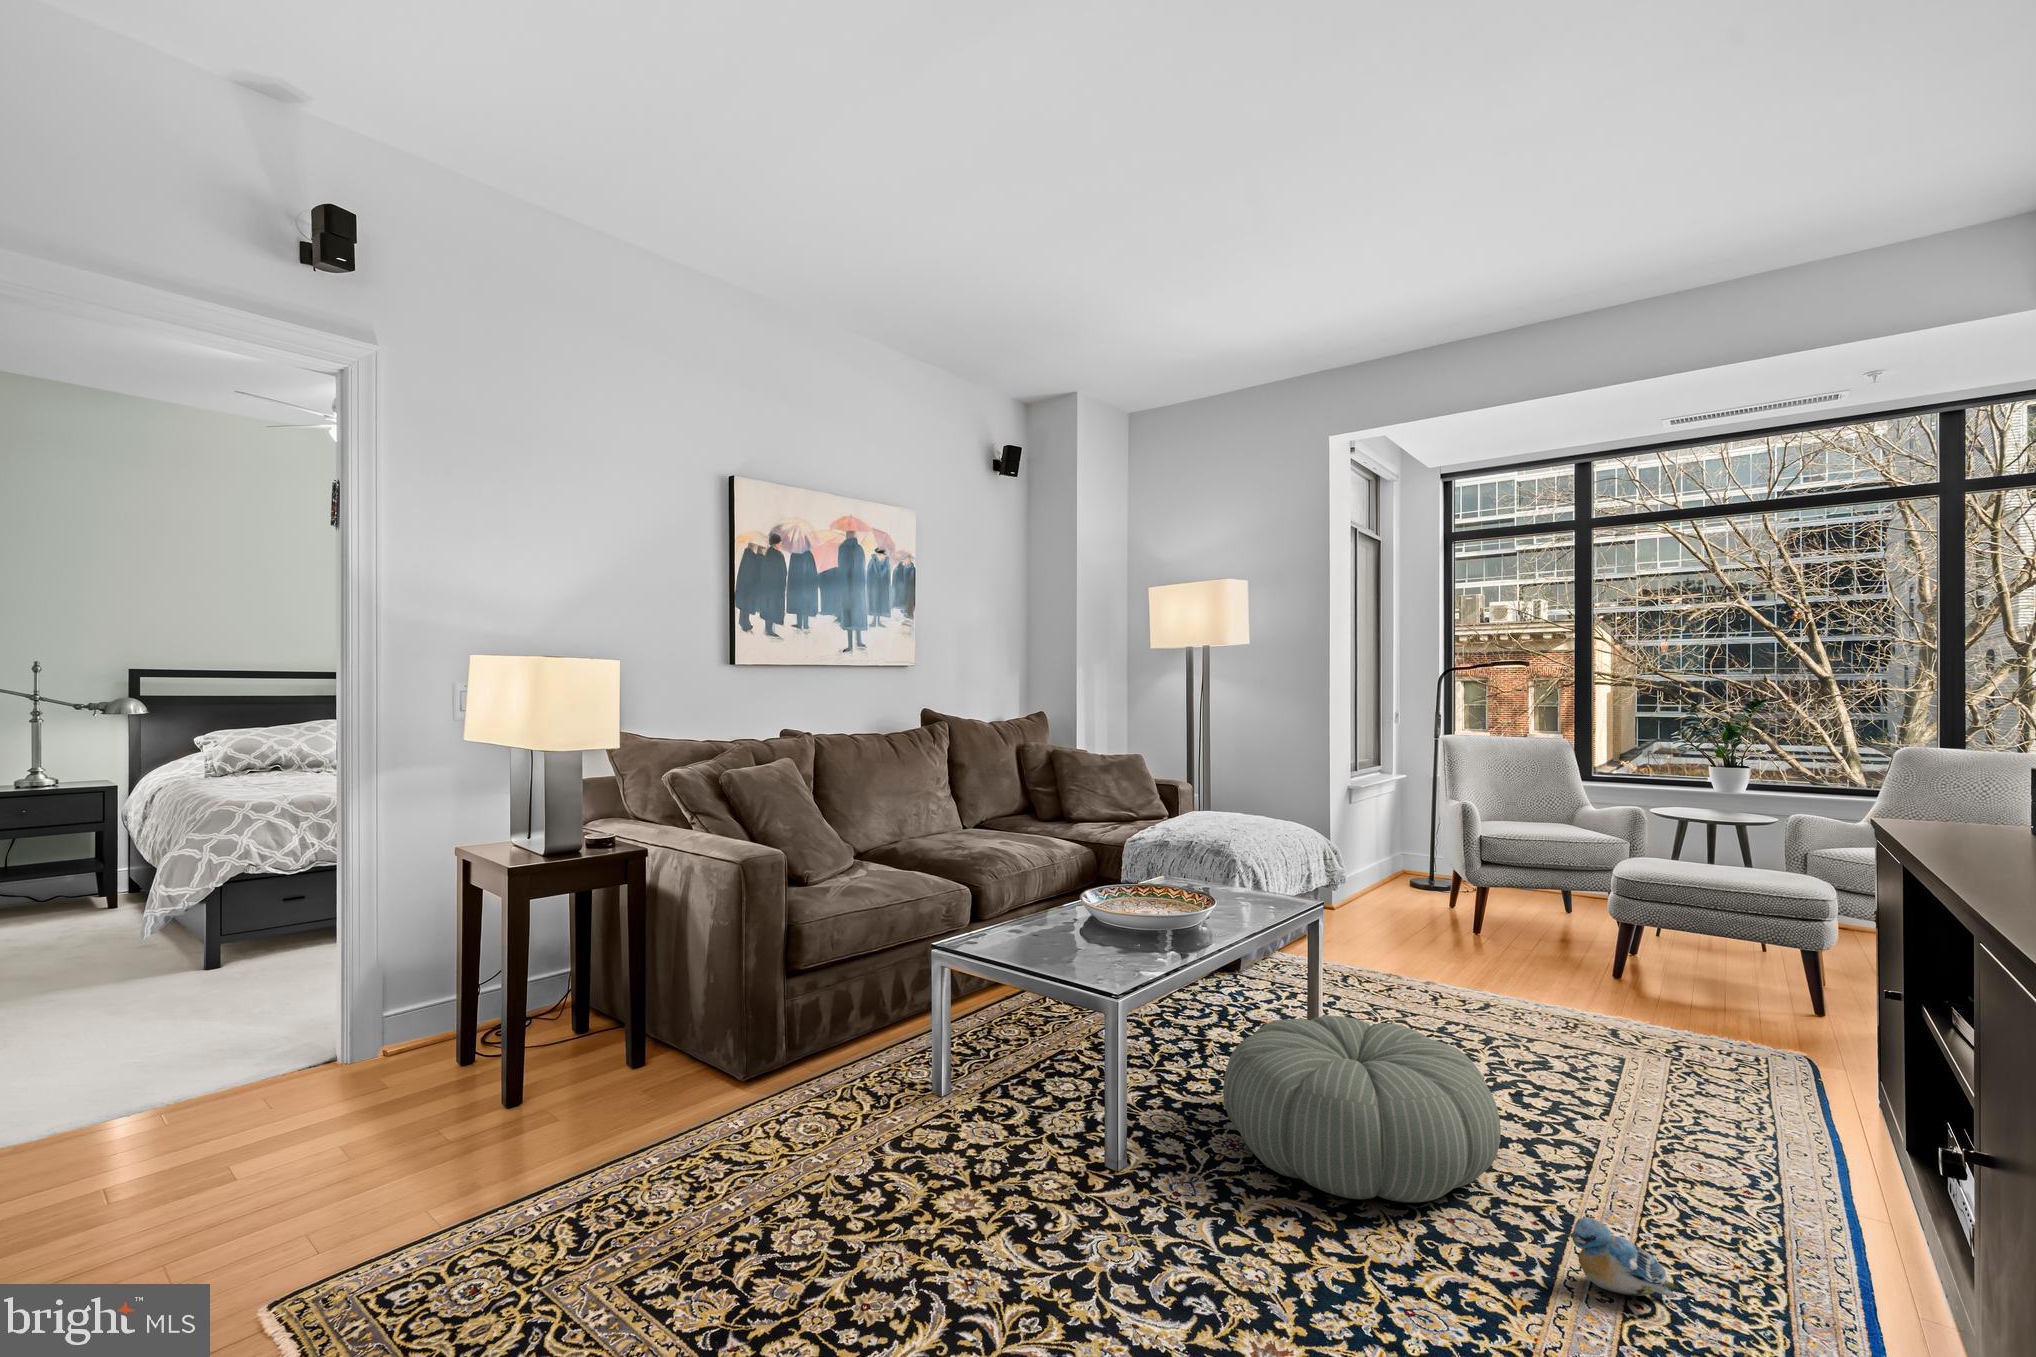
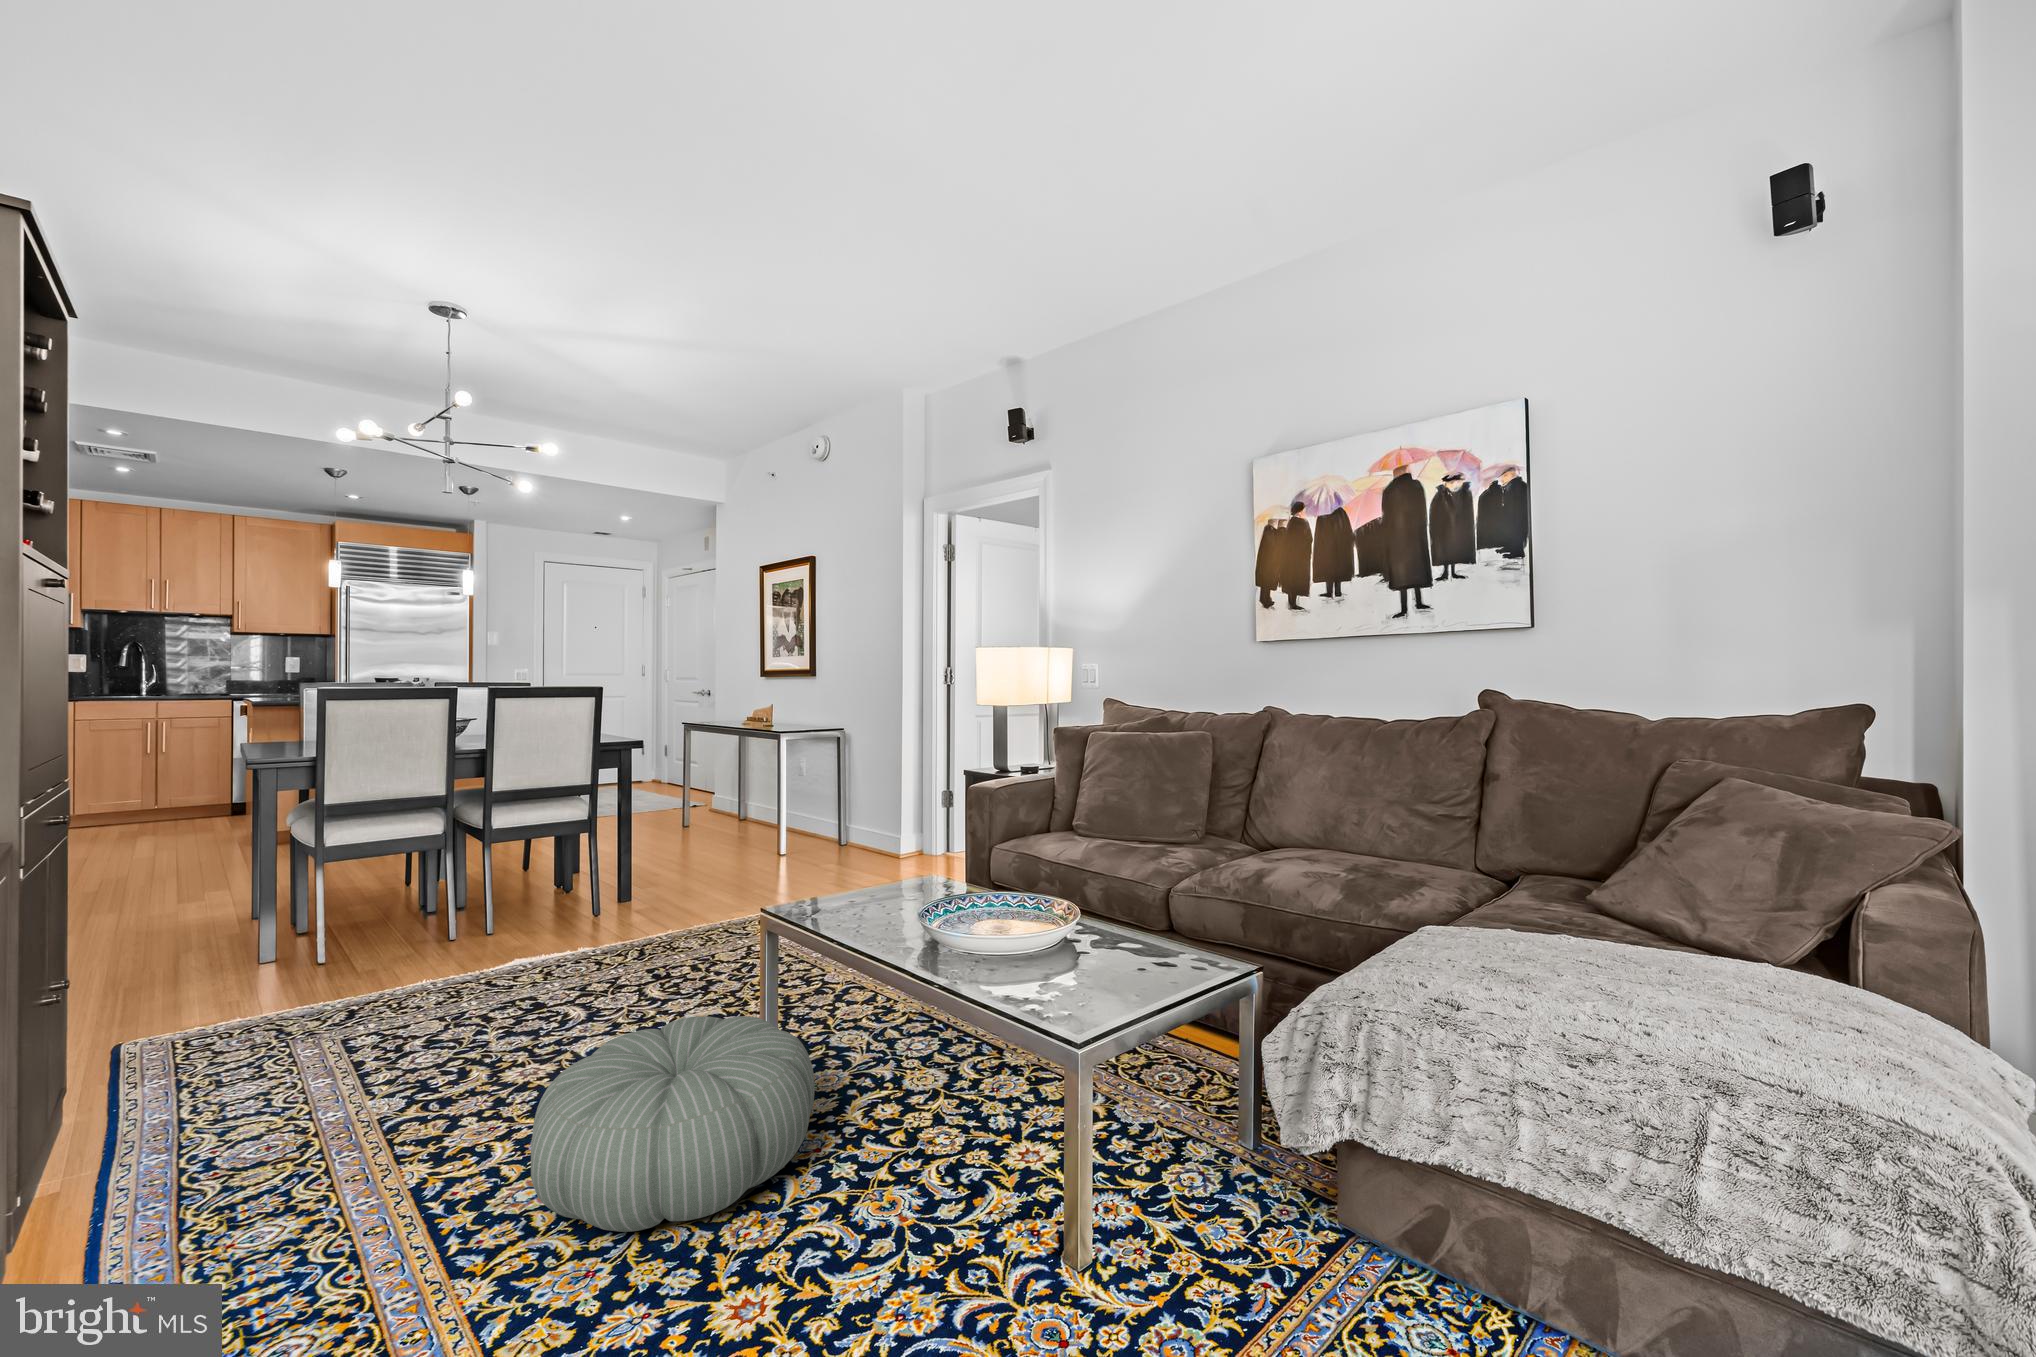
plush toy: present [1570,1217,1678,1298] -> none [305,1169,406,1266]

